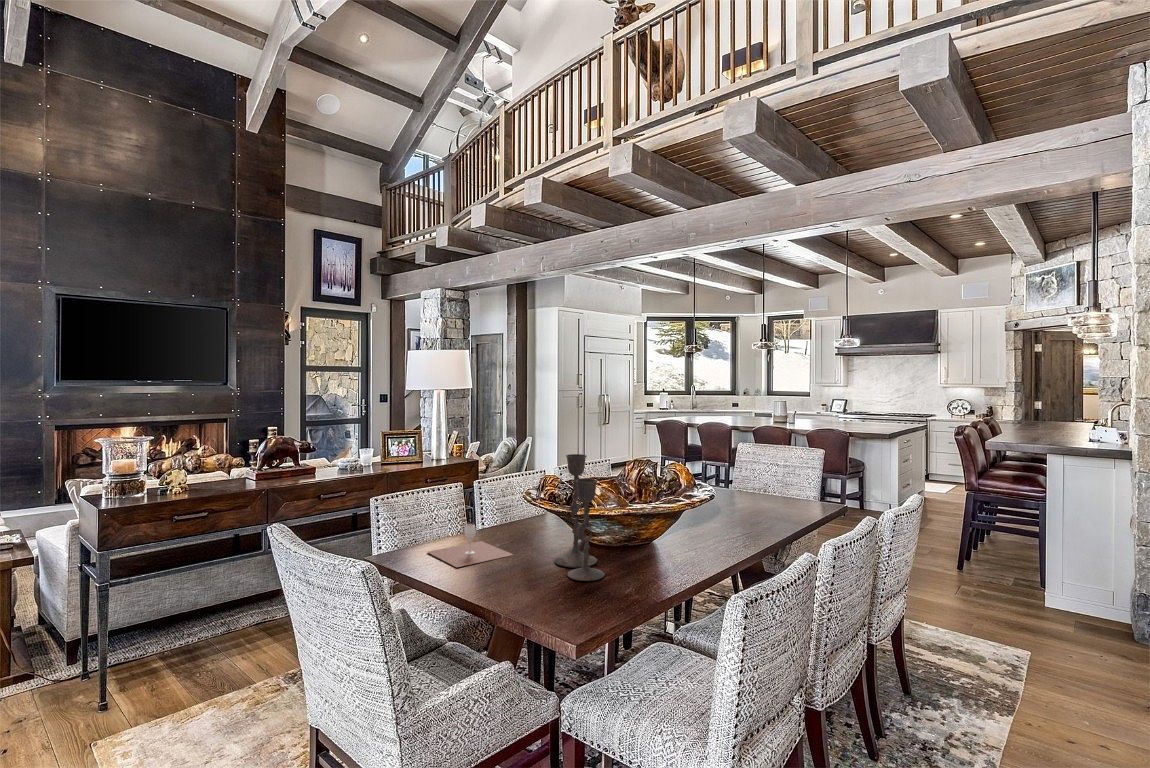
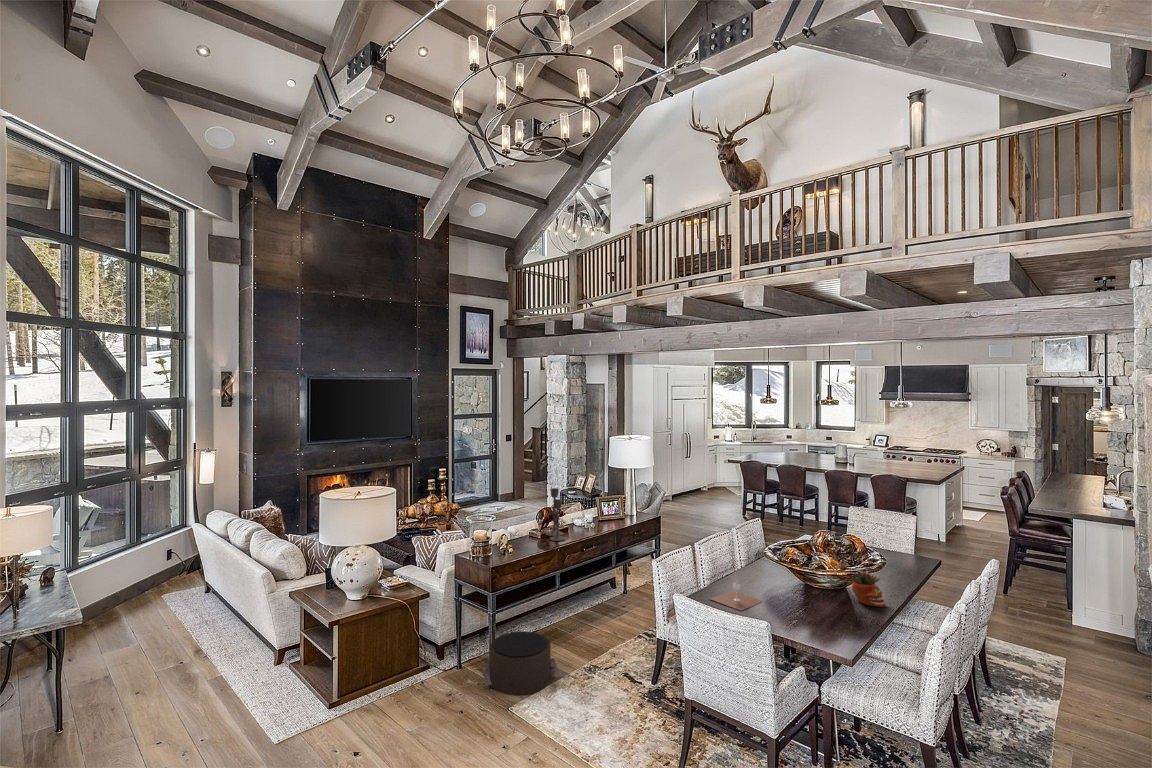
candlestick: present [555,454,605,581] -> present [546,488,565,541]
succulent planter: none [661,502,710,562] -> present [852,570,885,607]
pouf: none [99,615,253,713] -> present [482,632,561,695]

